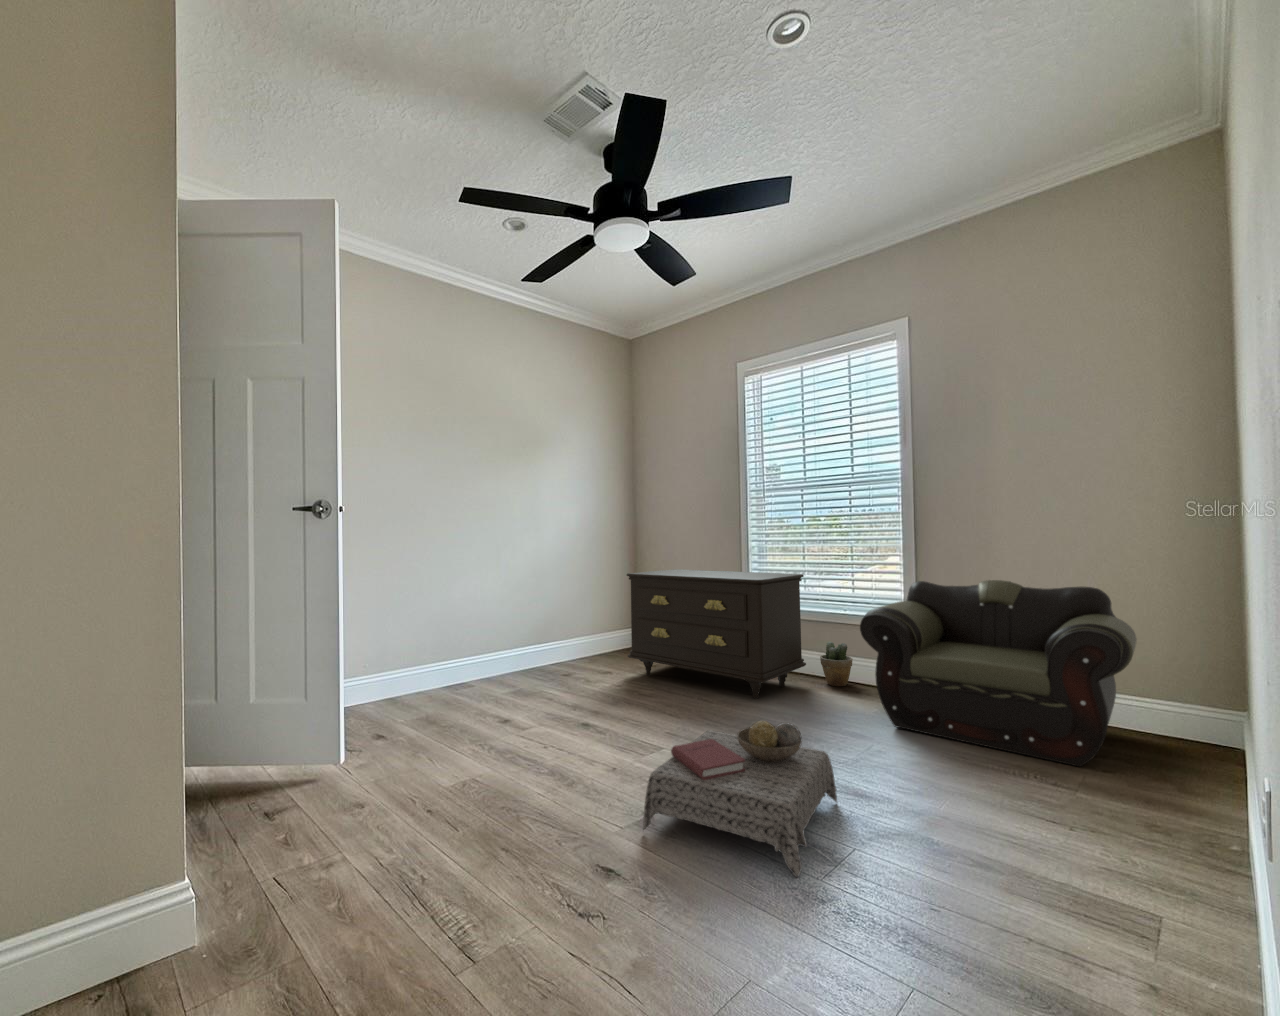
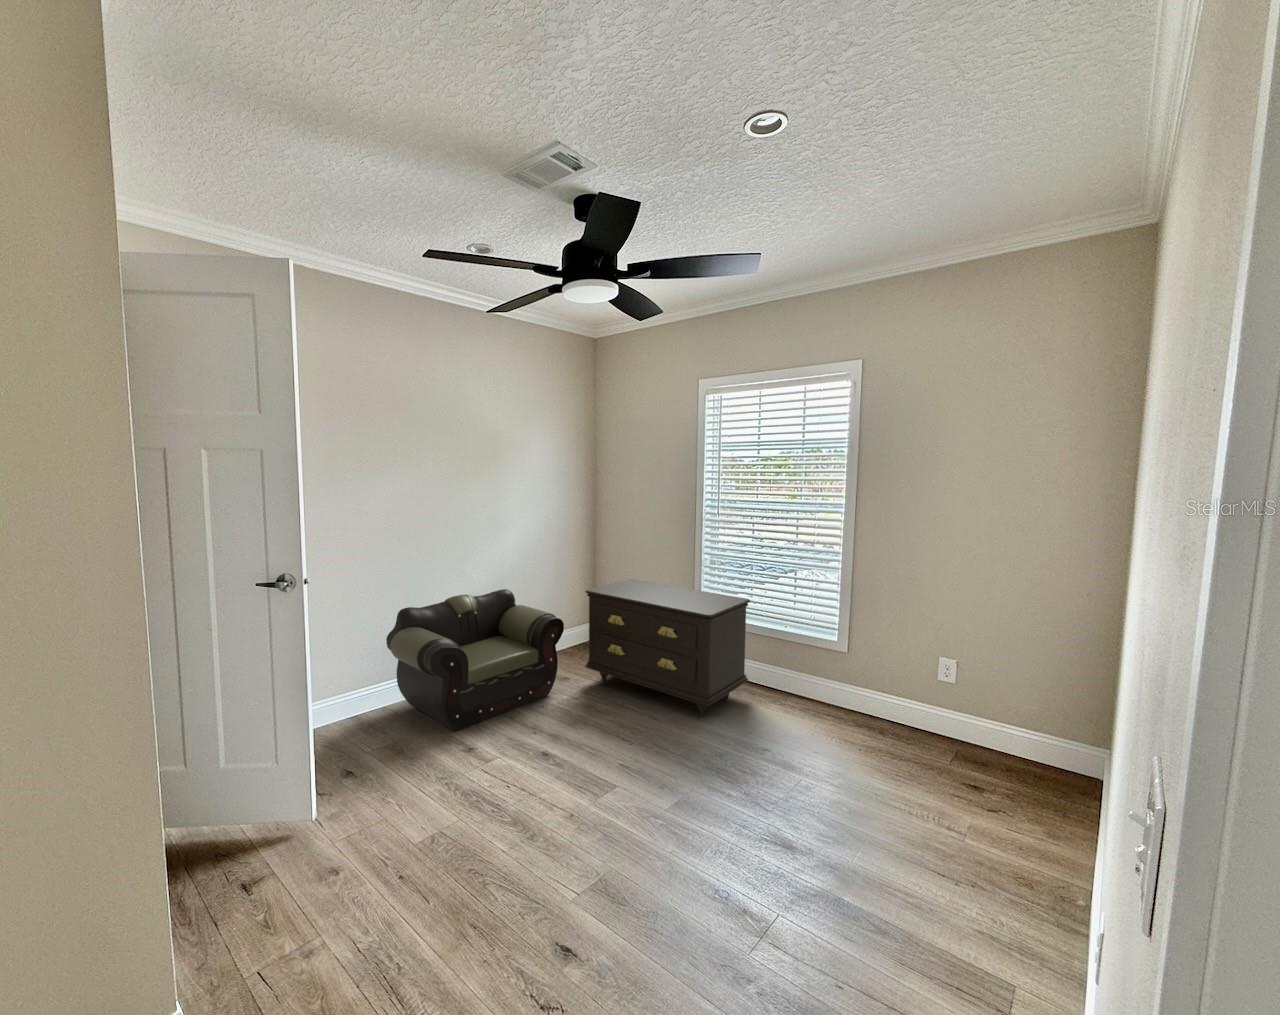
armchair: present [860,580,1137,767] -> present [386,589,564,731]
potted plant: present [820,642,853,686] -> none [761,659,789,700]
ottoman: present [643,721,837,877] -> none [597,787,767,955]

